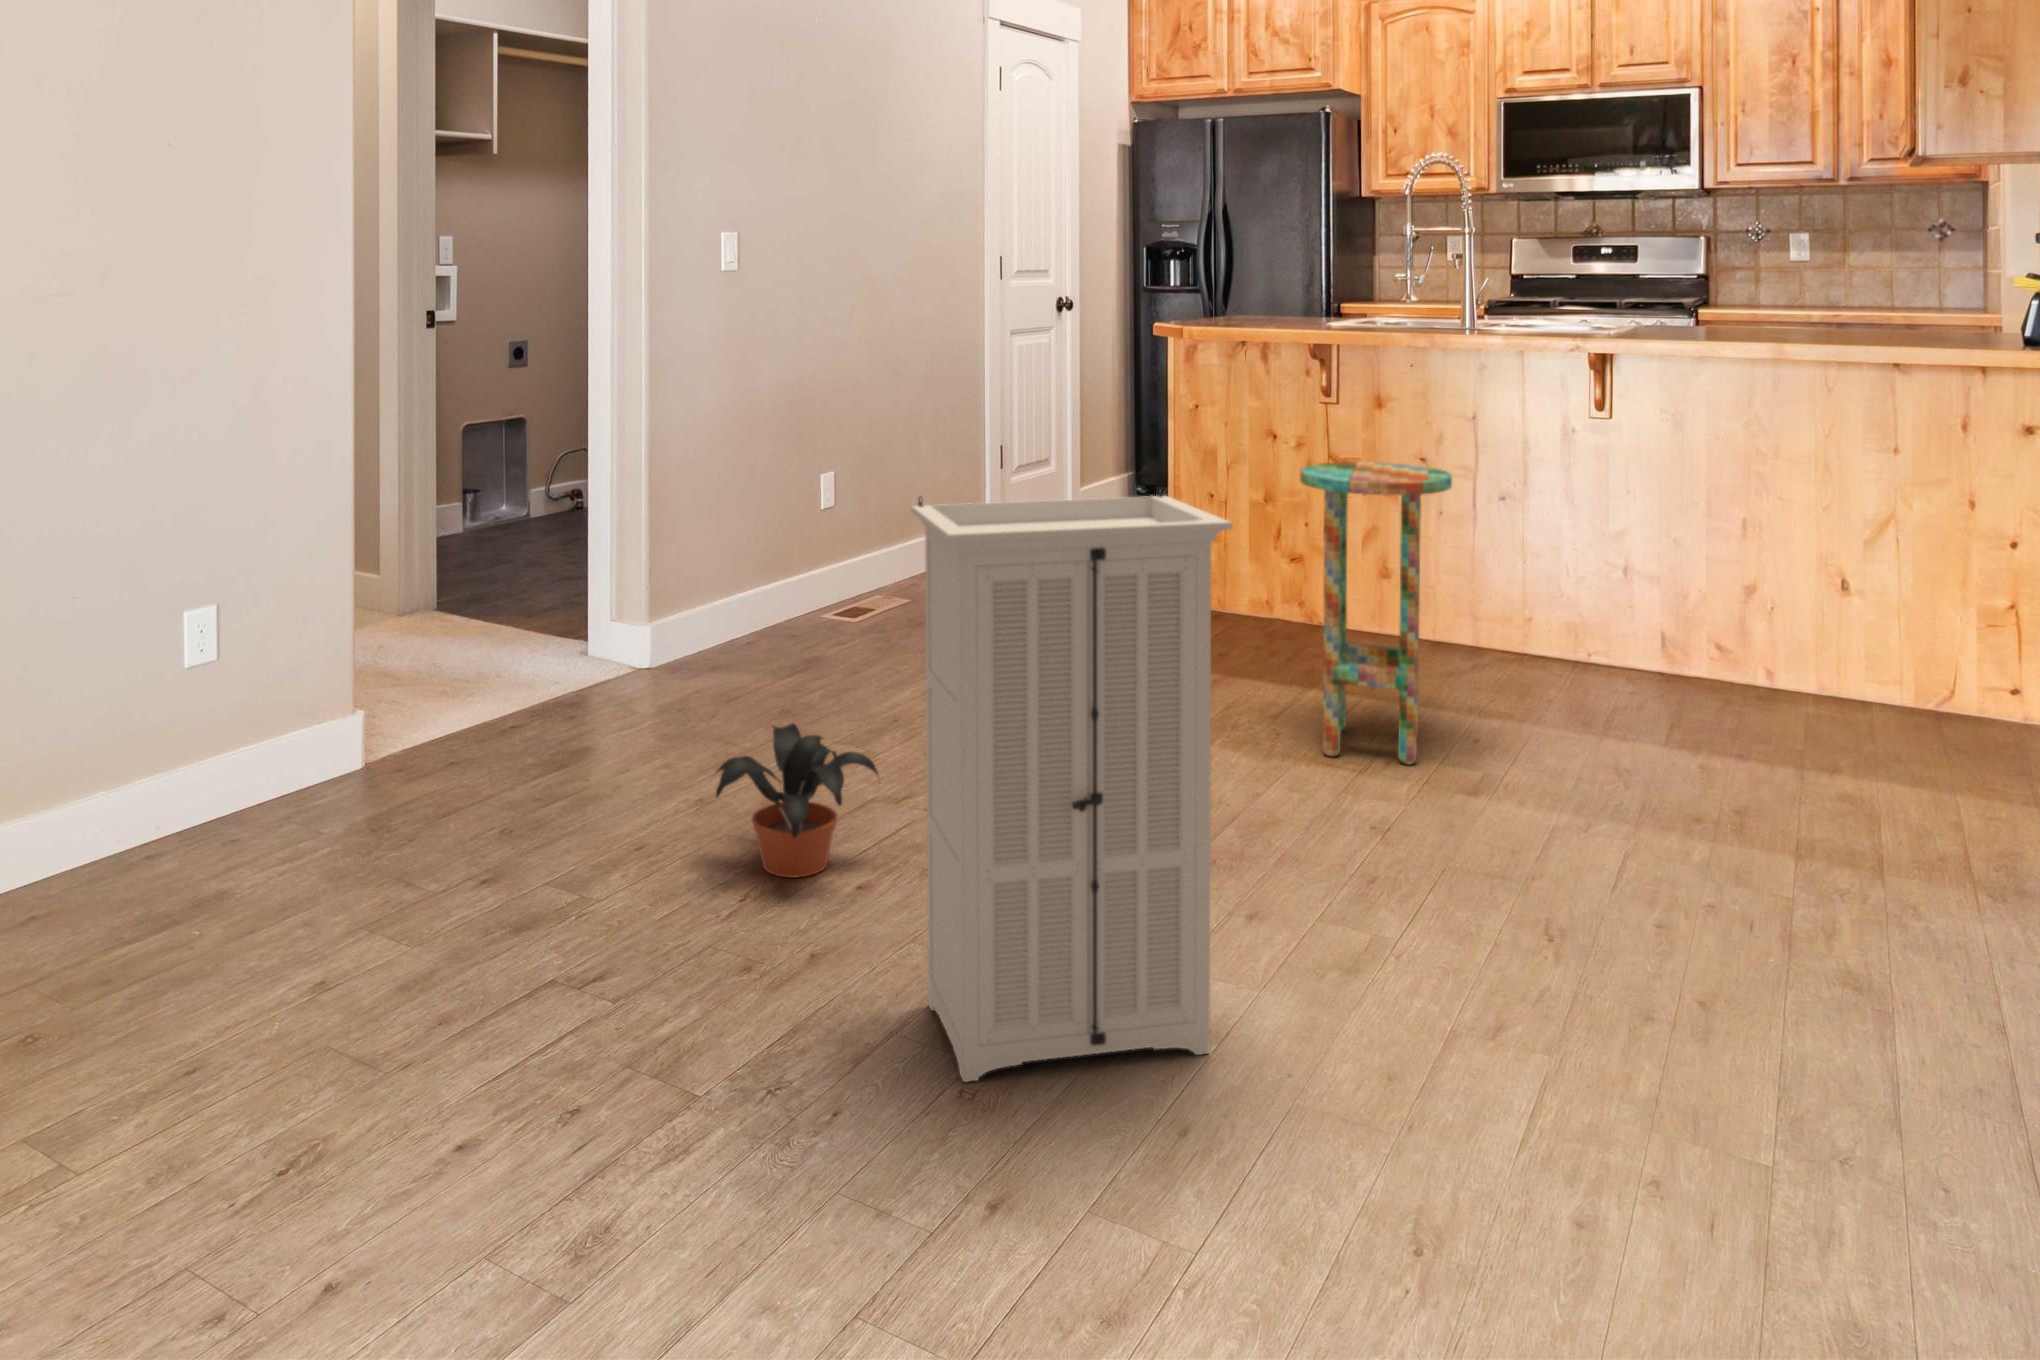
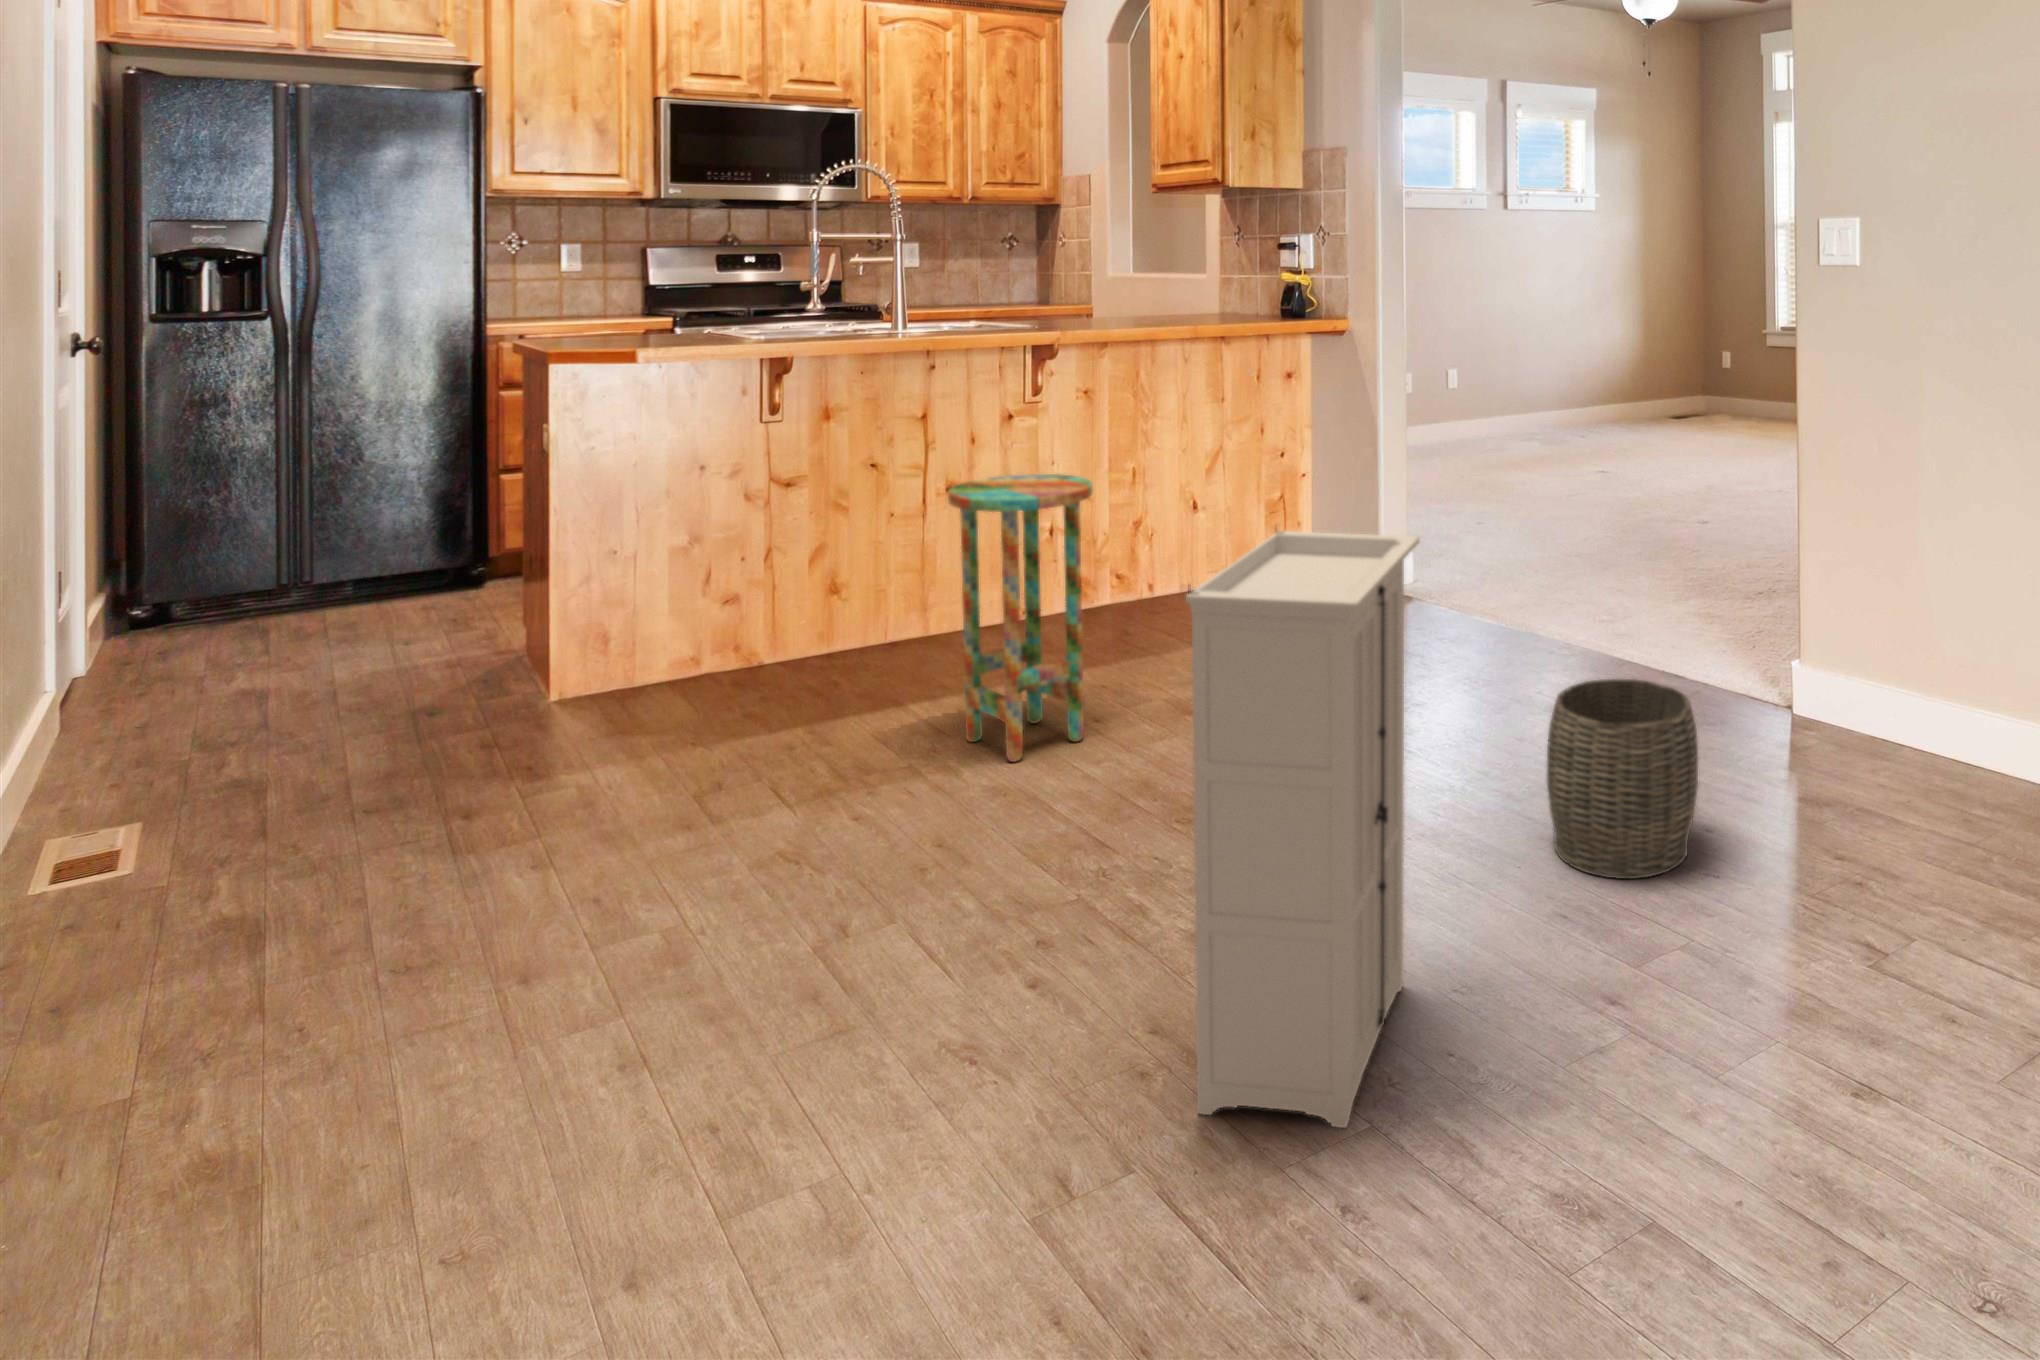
potted plant: present [716,724,878,877] -> none [650,948,914,1166]
woven basket: none [1594,860,1875,1210] -> present [1547,679,1698,879]

